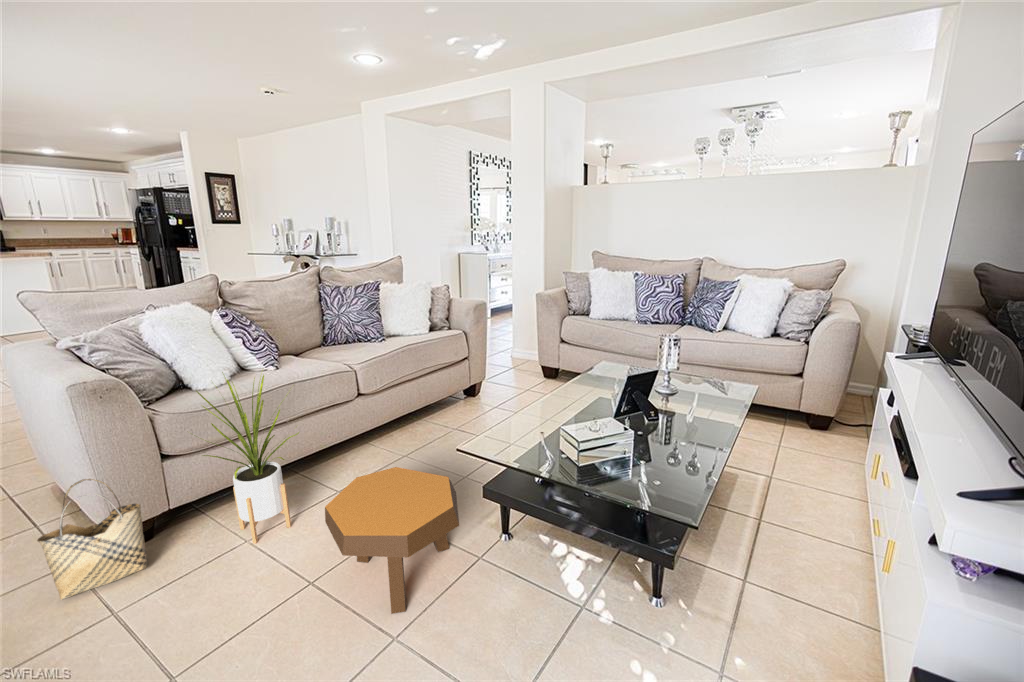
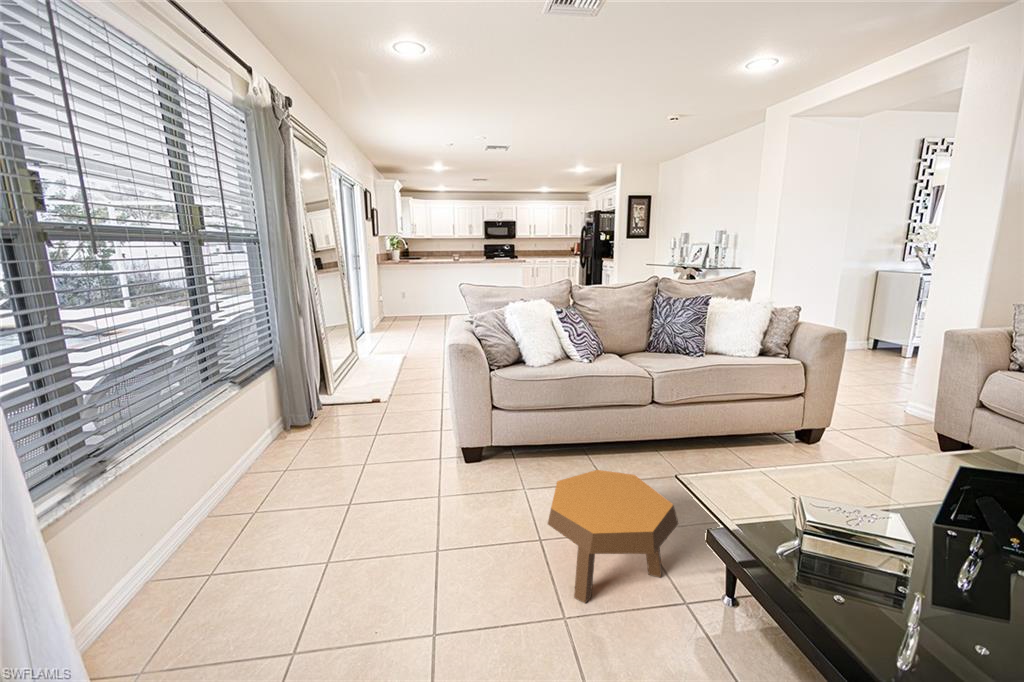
house plant: present [196,372,299,543] -> none [498,353,578,492]
woven basket: present [37,479,147,600] -> none [423,406,473,476]

